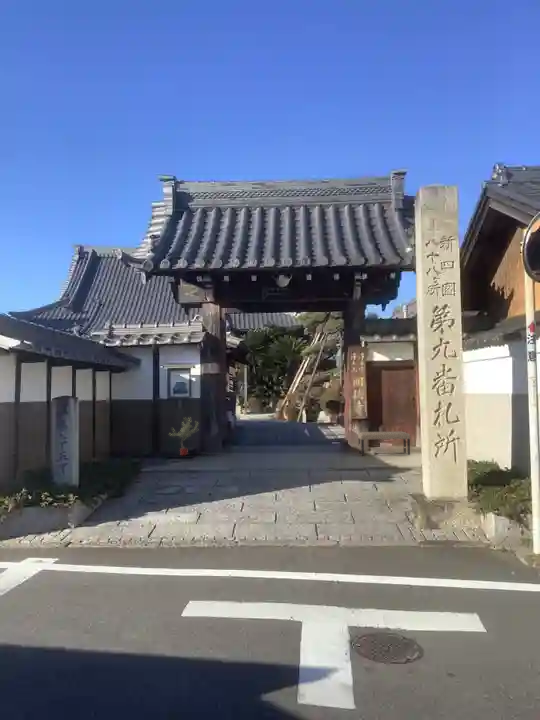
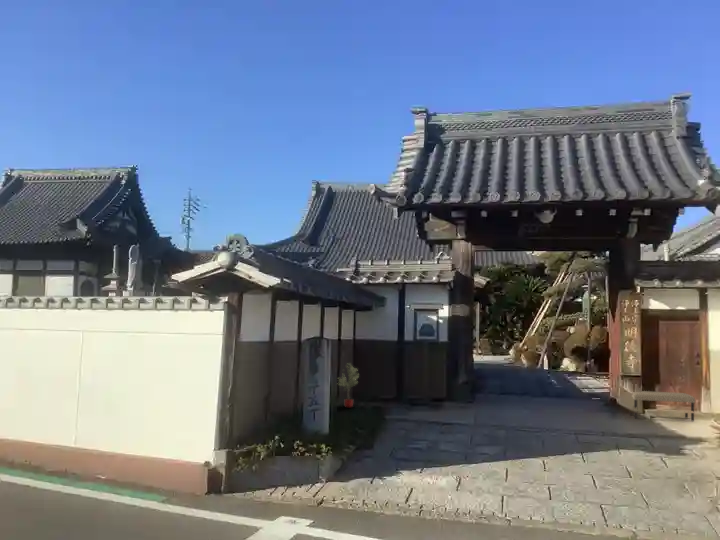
potted tree: present [171,417,198,456] -> present [339,365,358,408]

